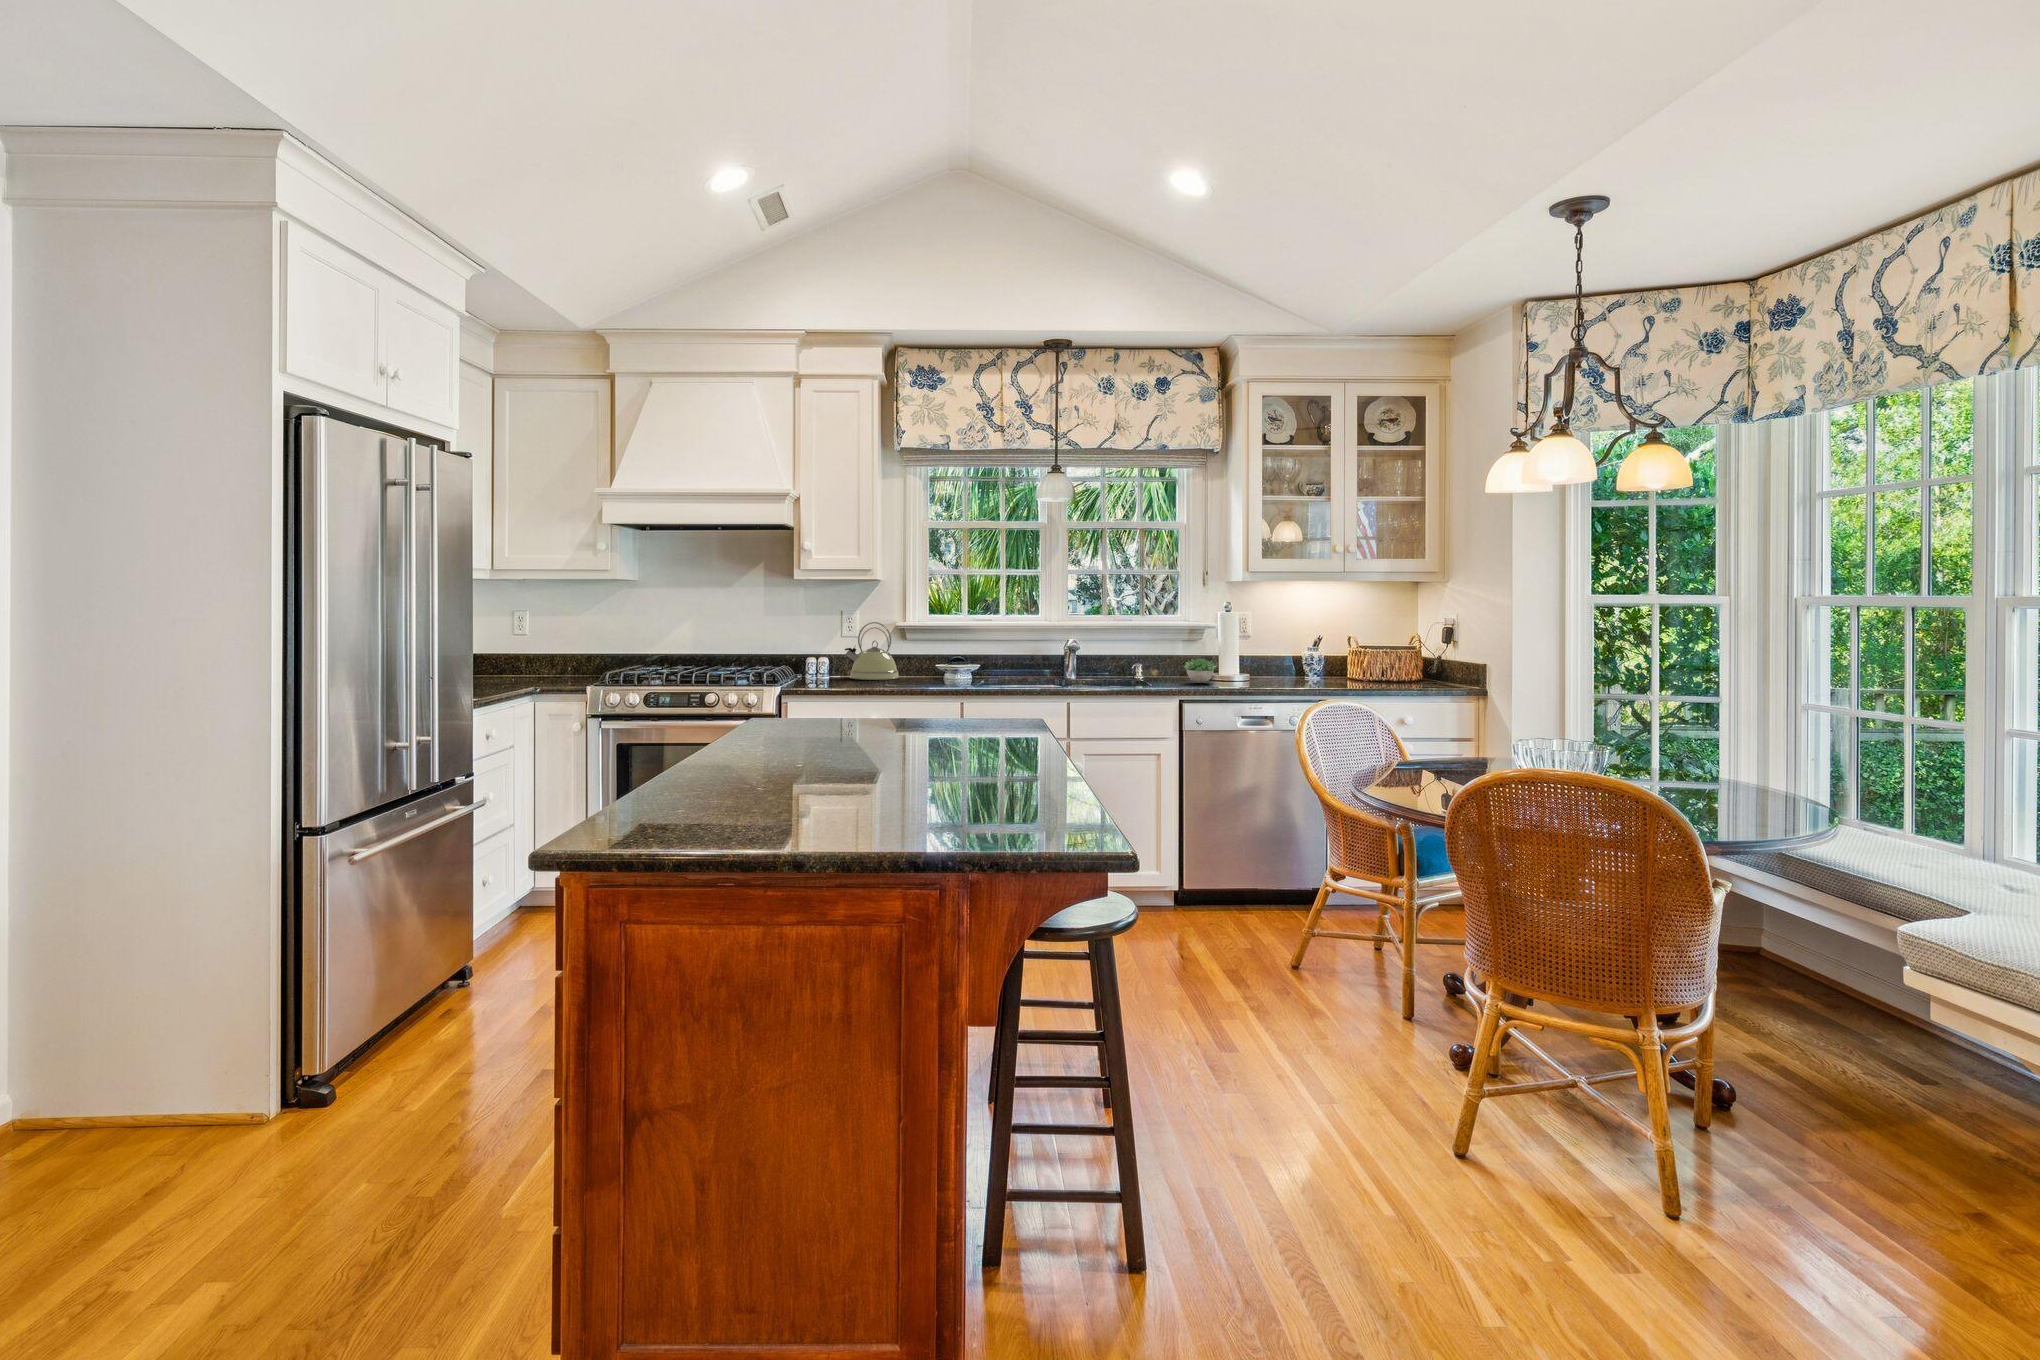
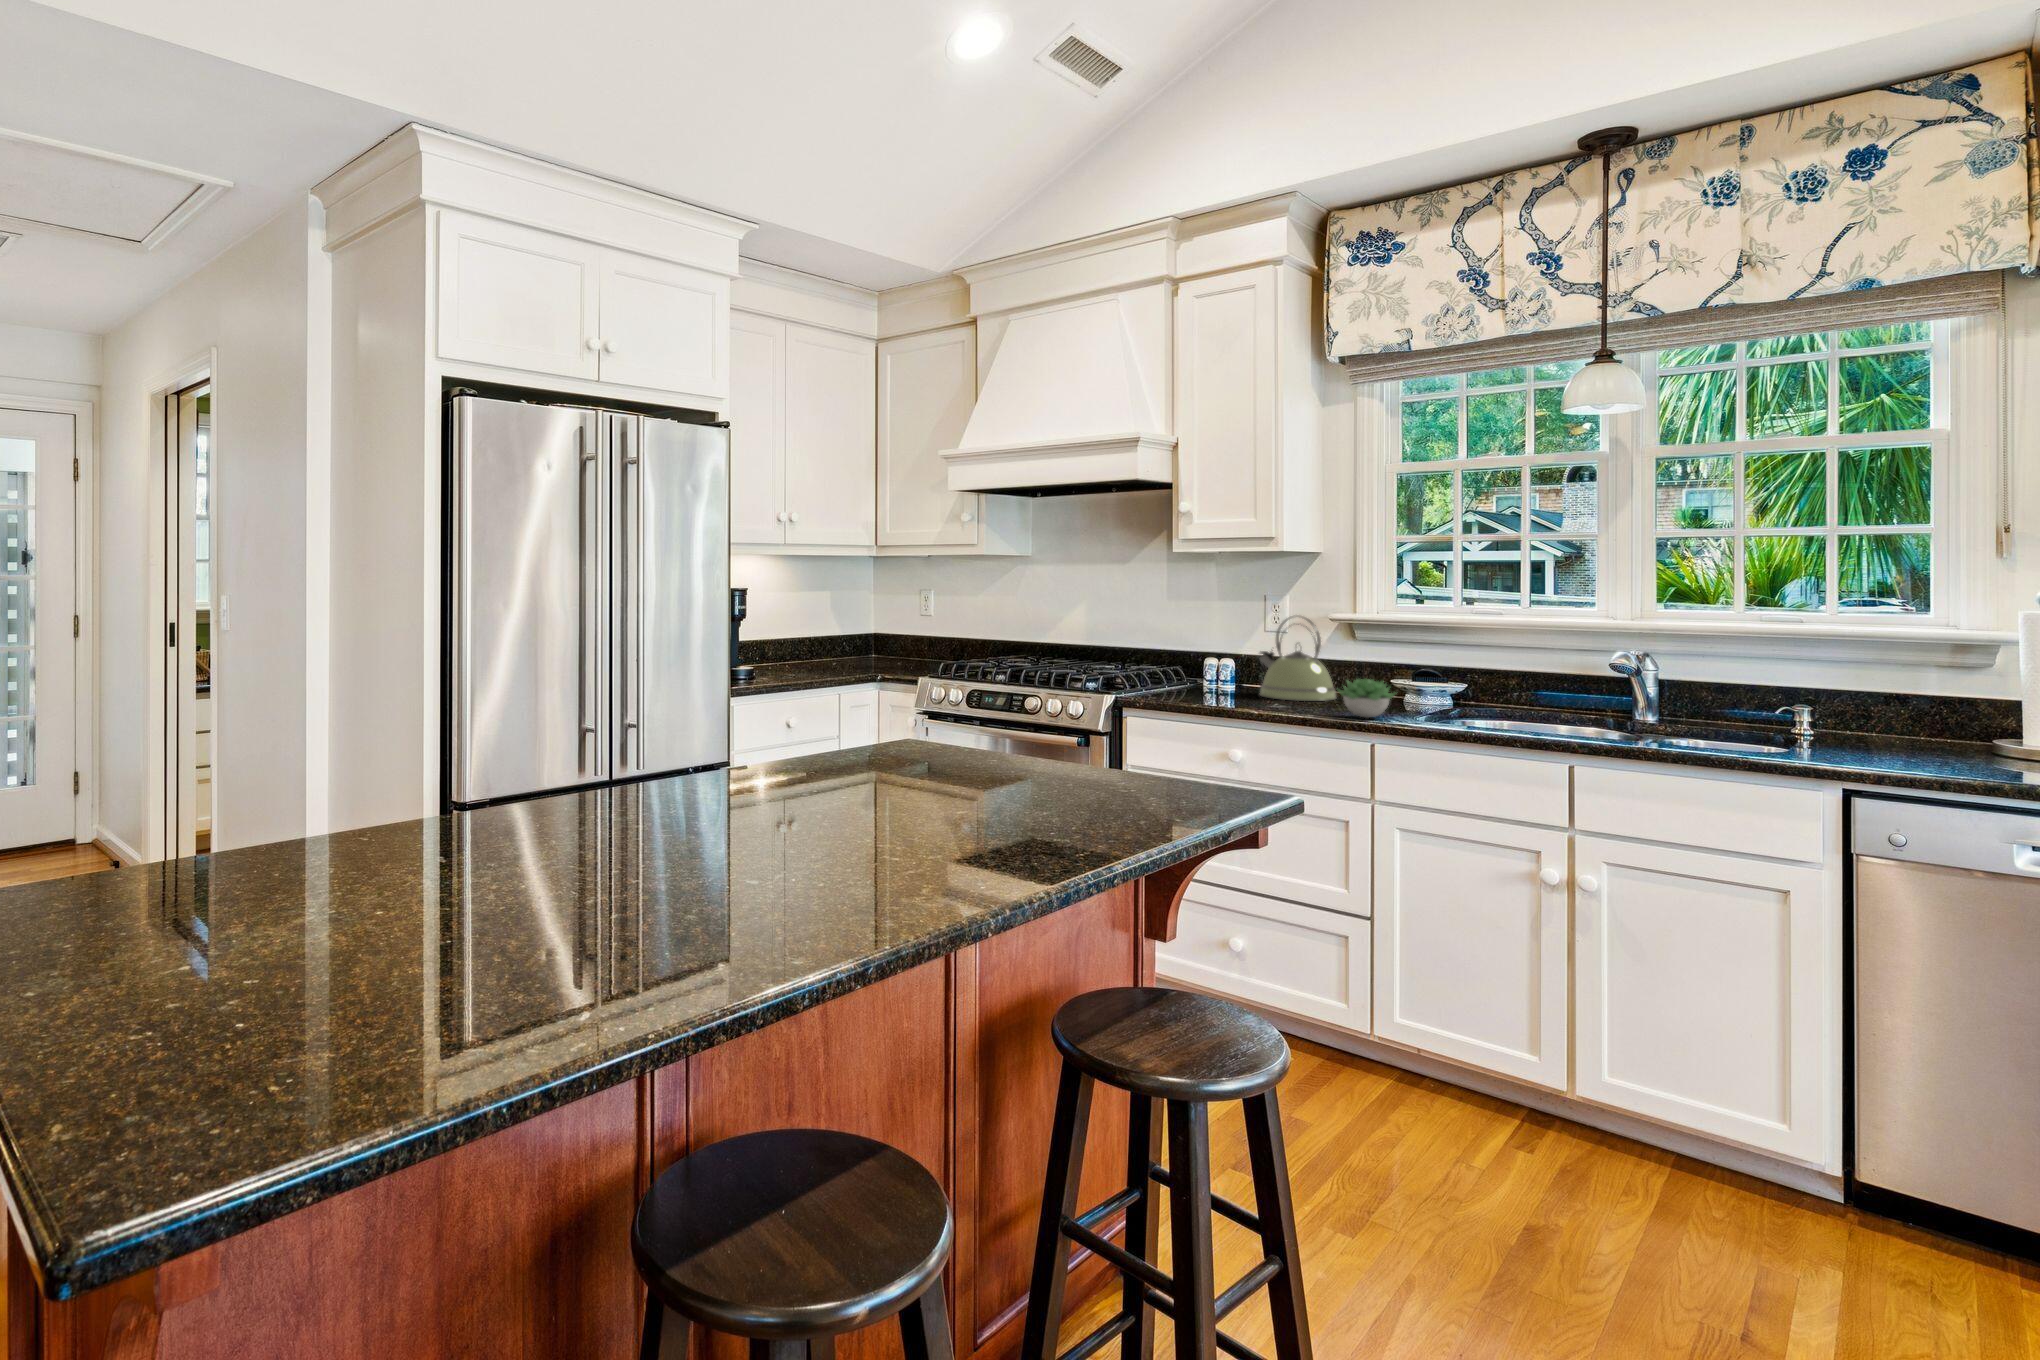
succulent plant: present [1184,658,1216,683] -> present [1336,678,1395,717]

